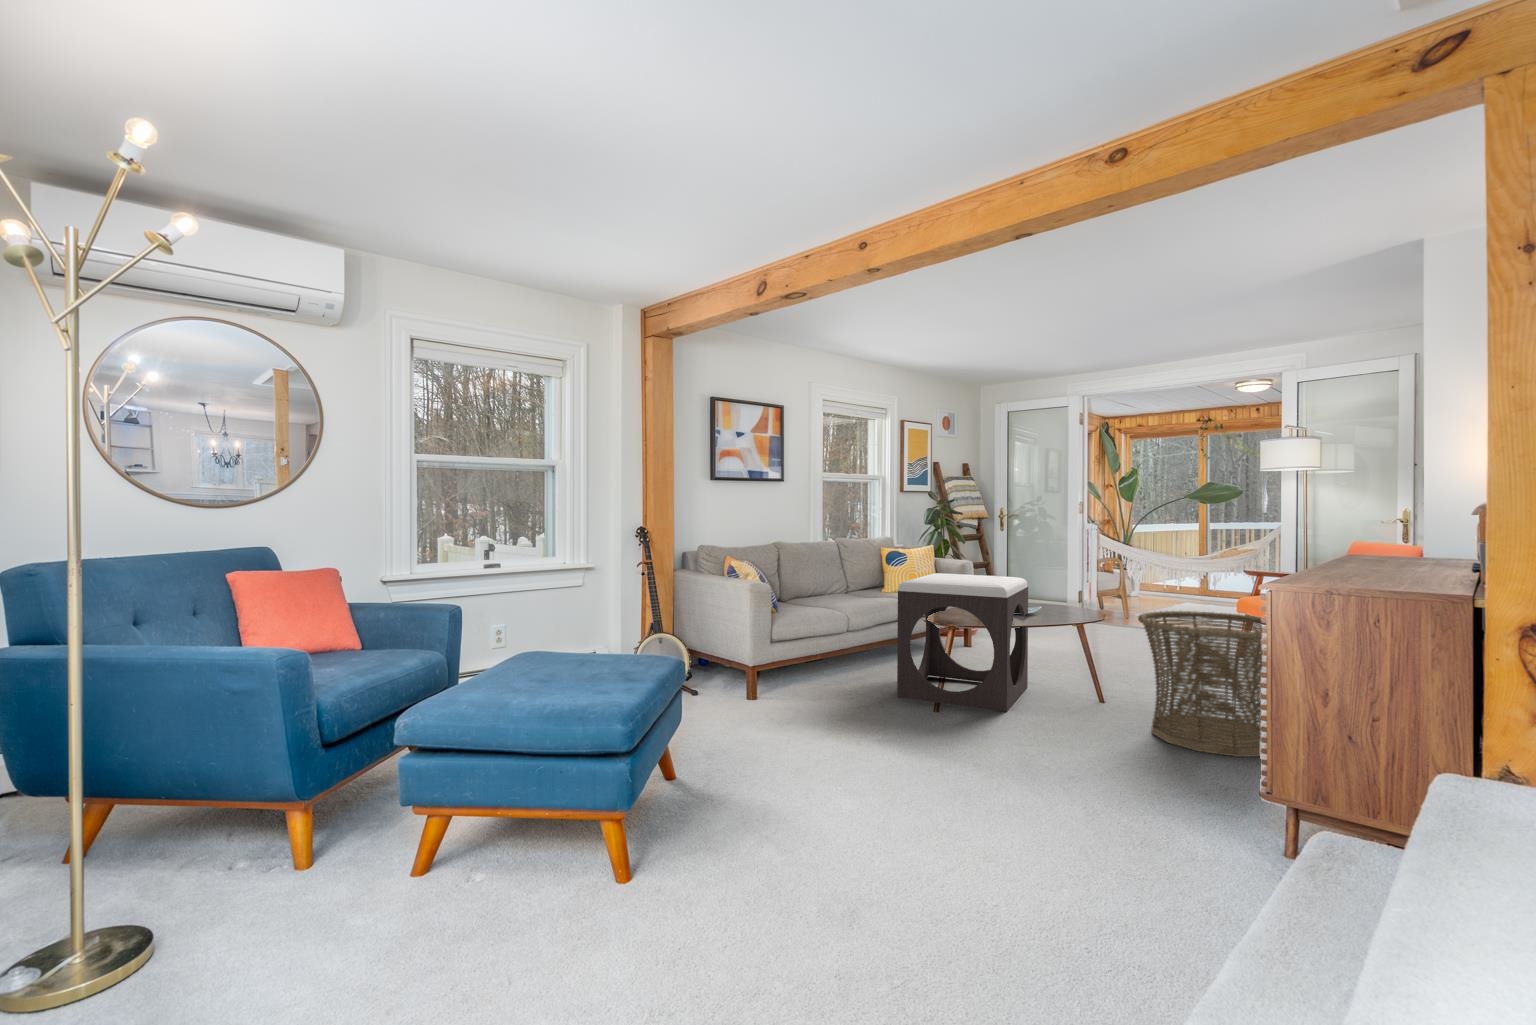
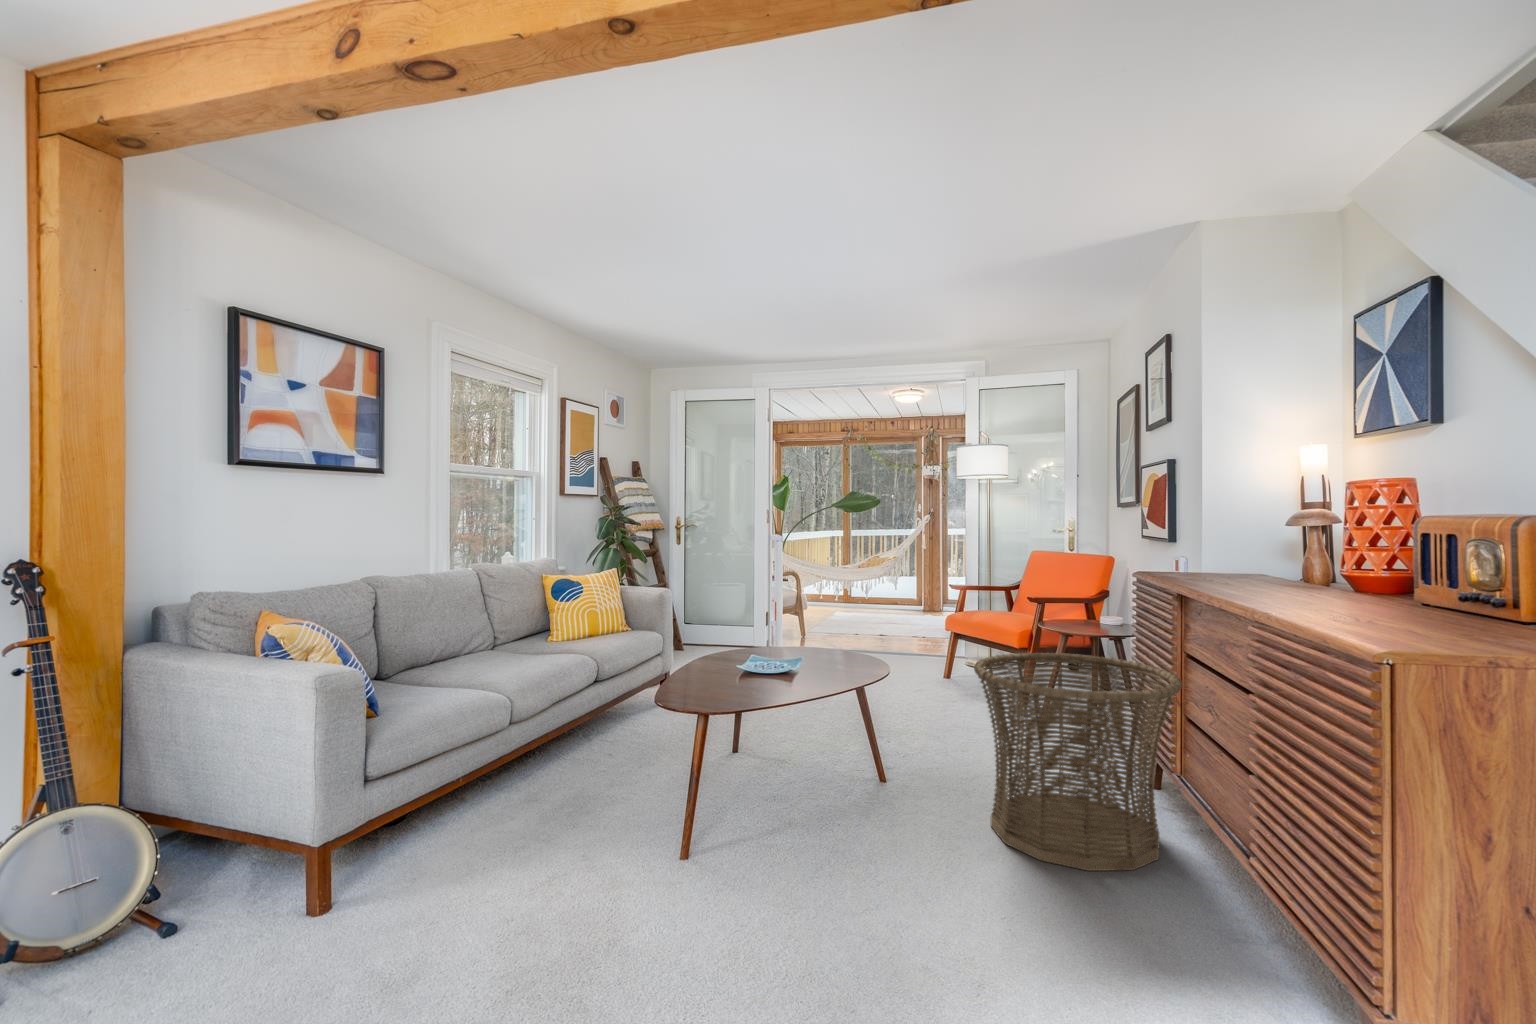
footstool: present [897,573,1028,712] -> none [613,617,796,841]

